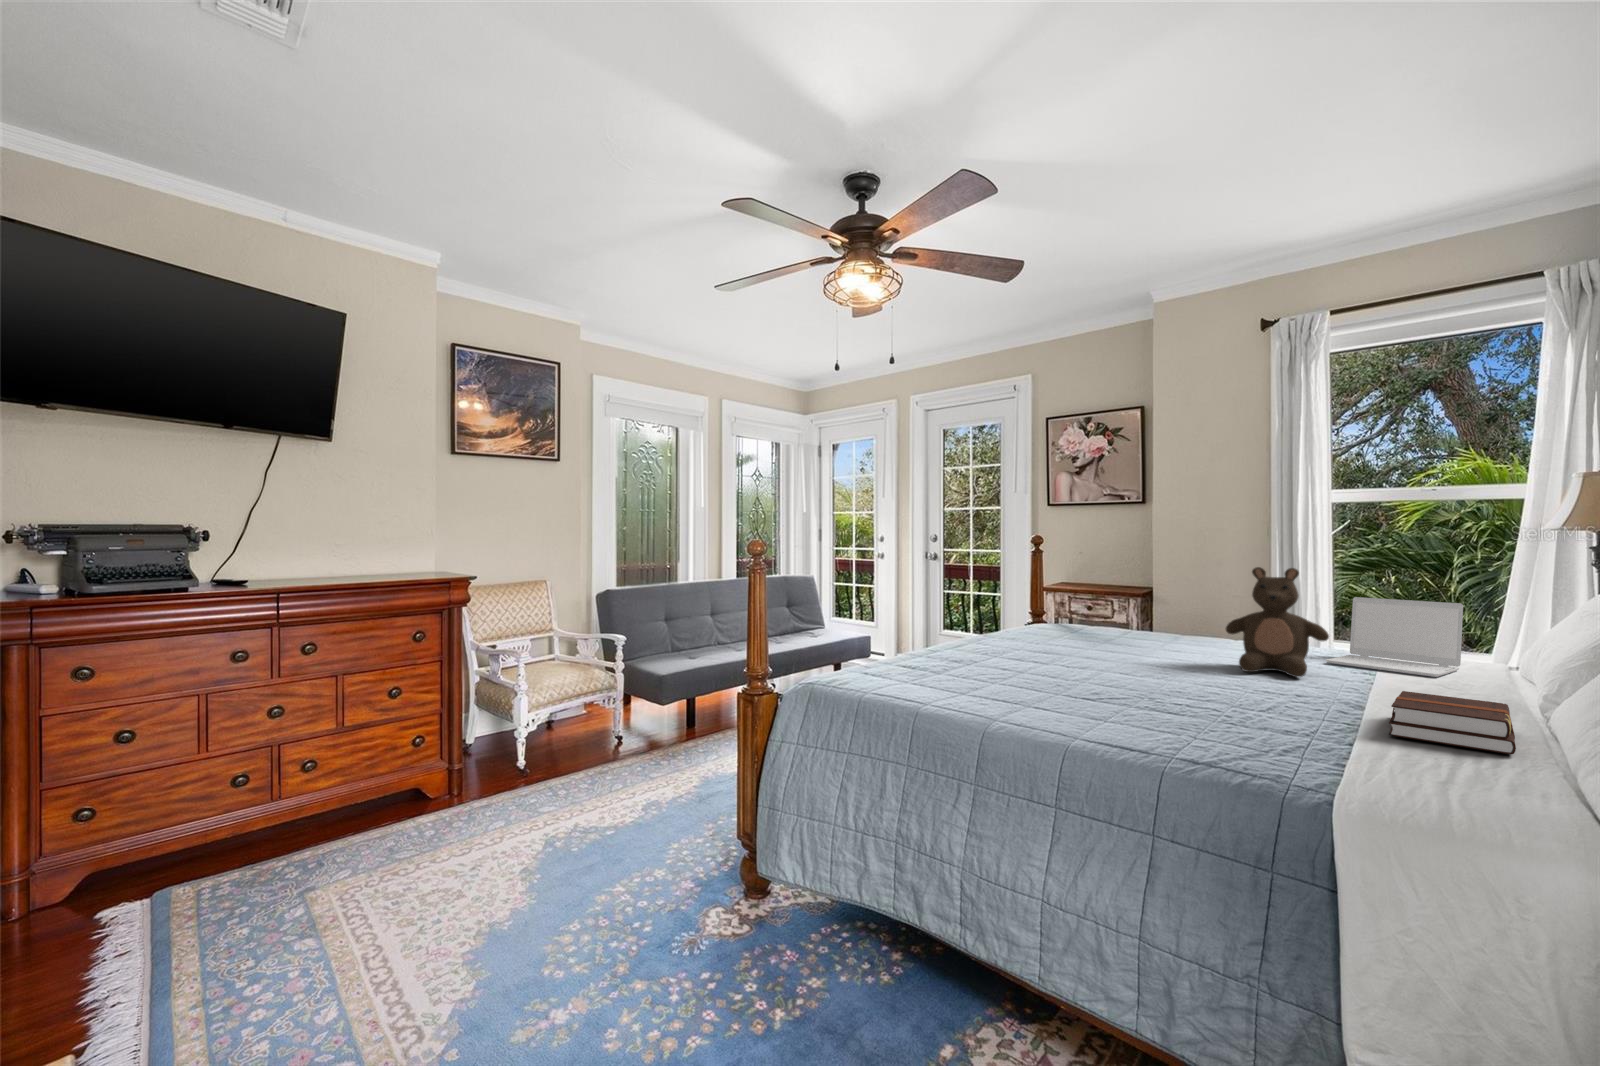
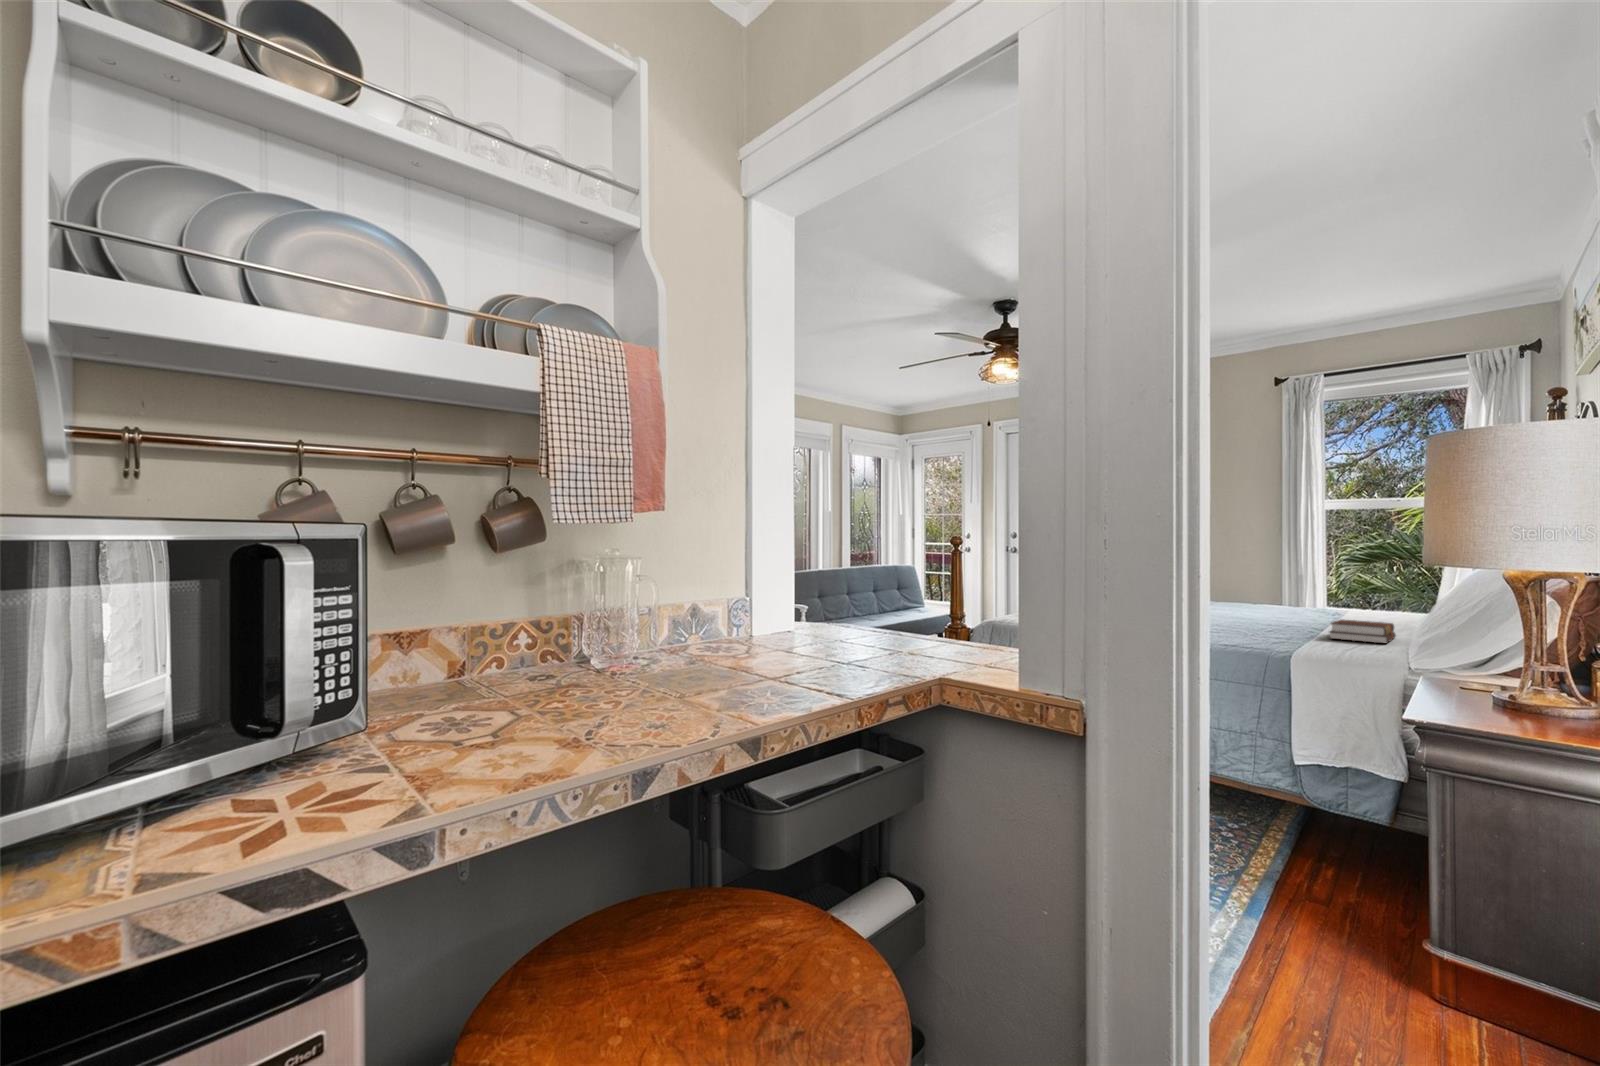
stuffed bear: present [1226,567,1329,677] -> none [1244,554,1309,620]
laptop: present [1326,597,1463,677] -> none [1309,574,1395,620]

